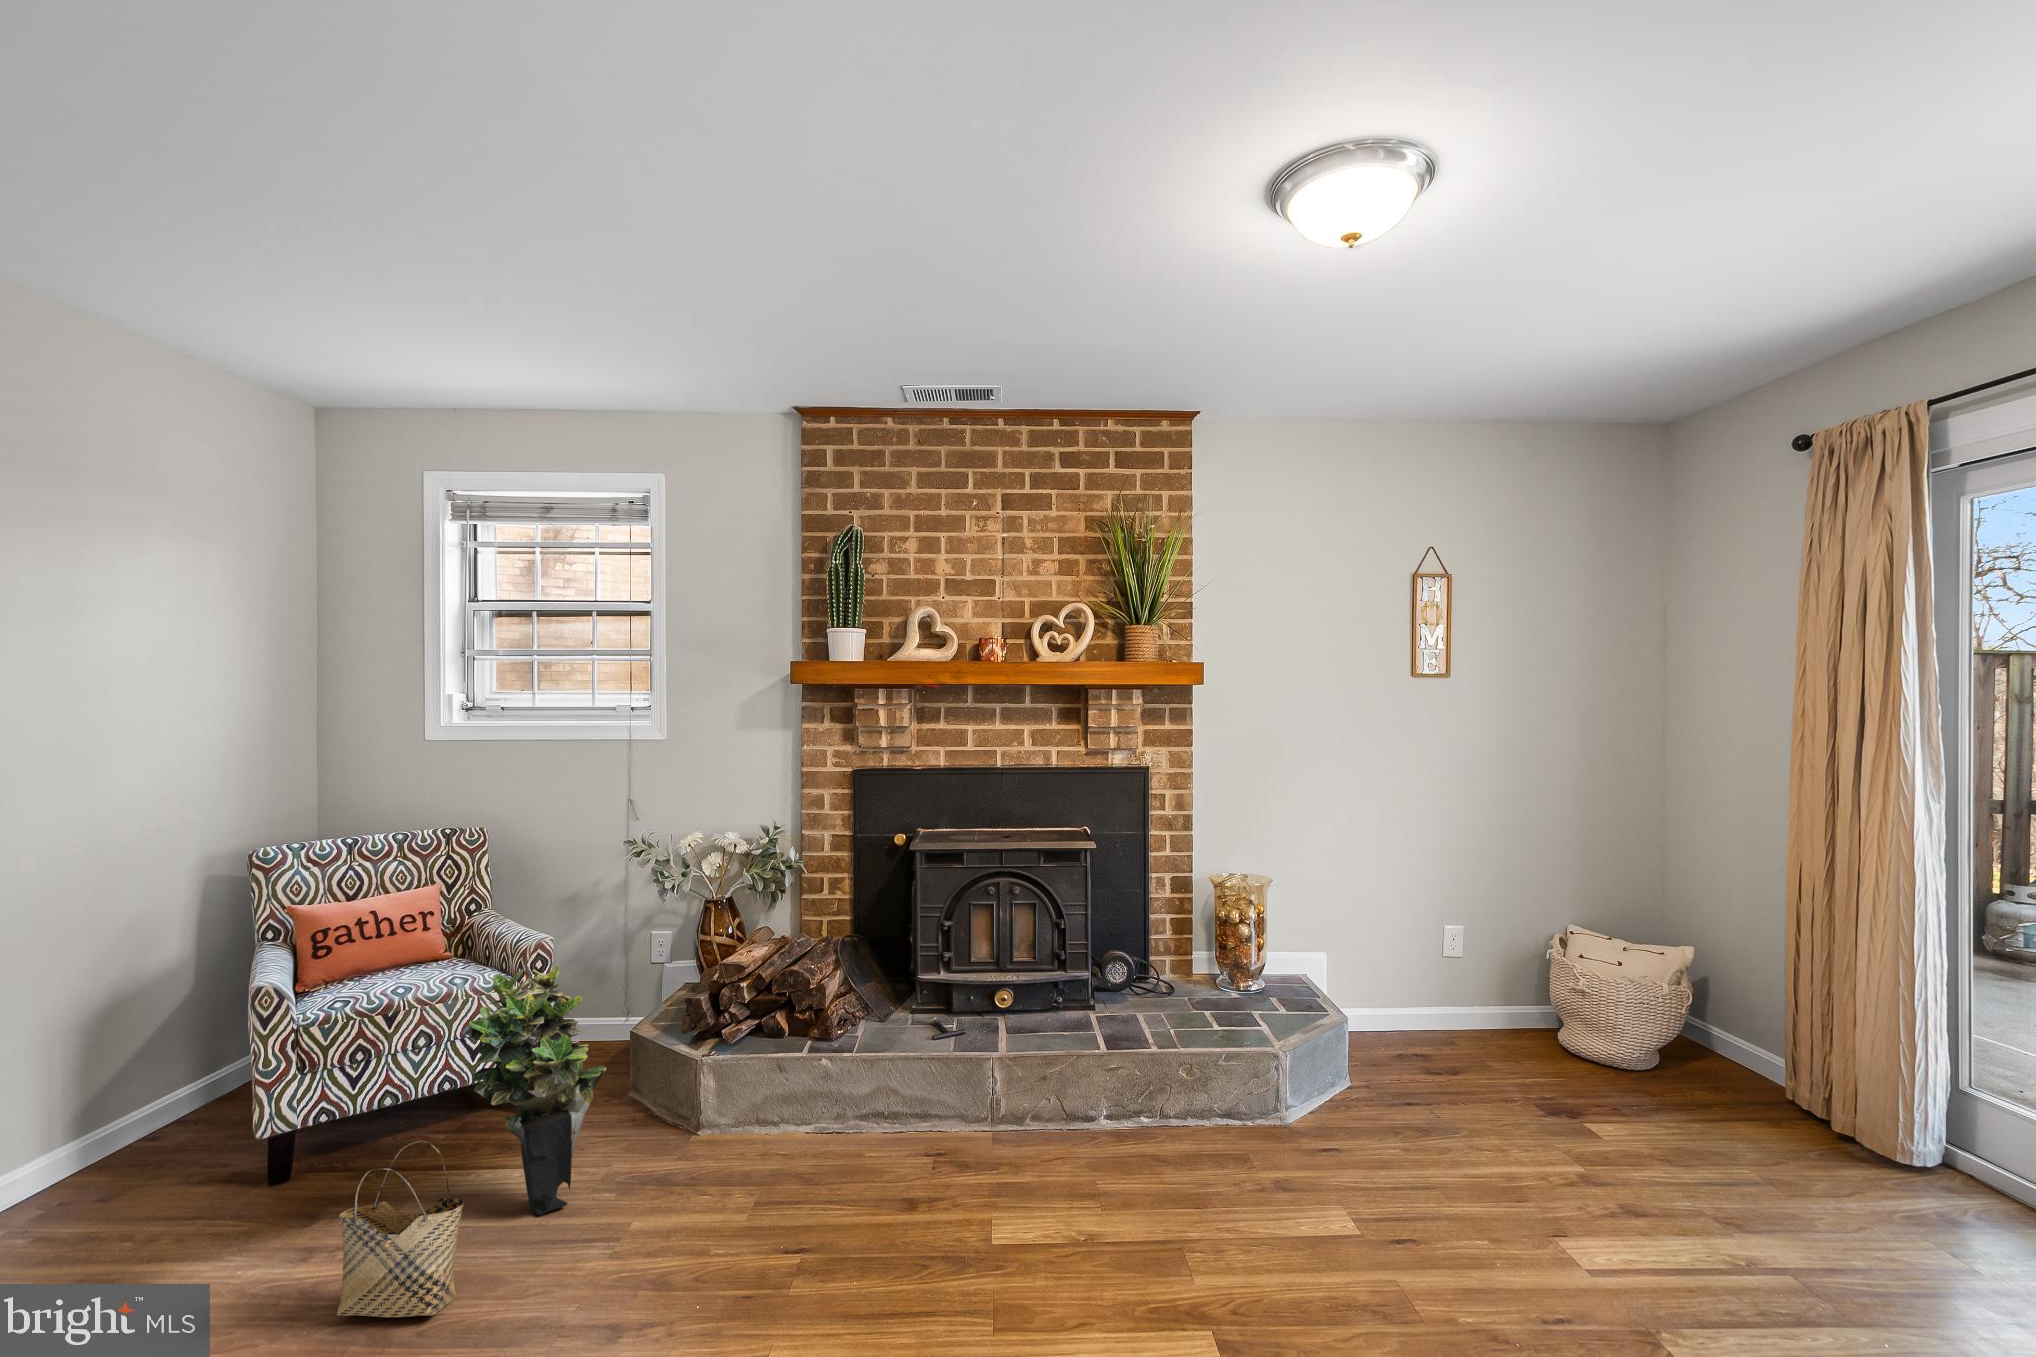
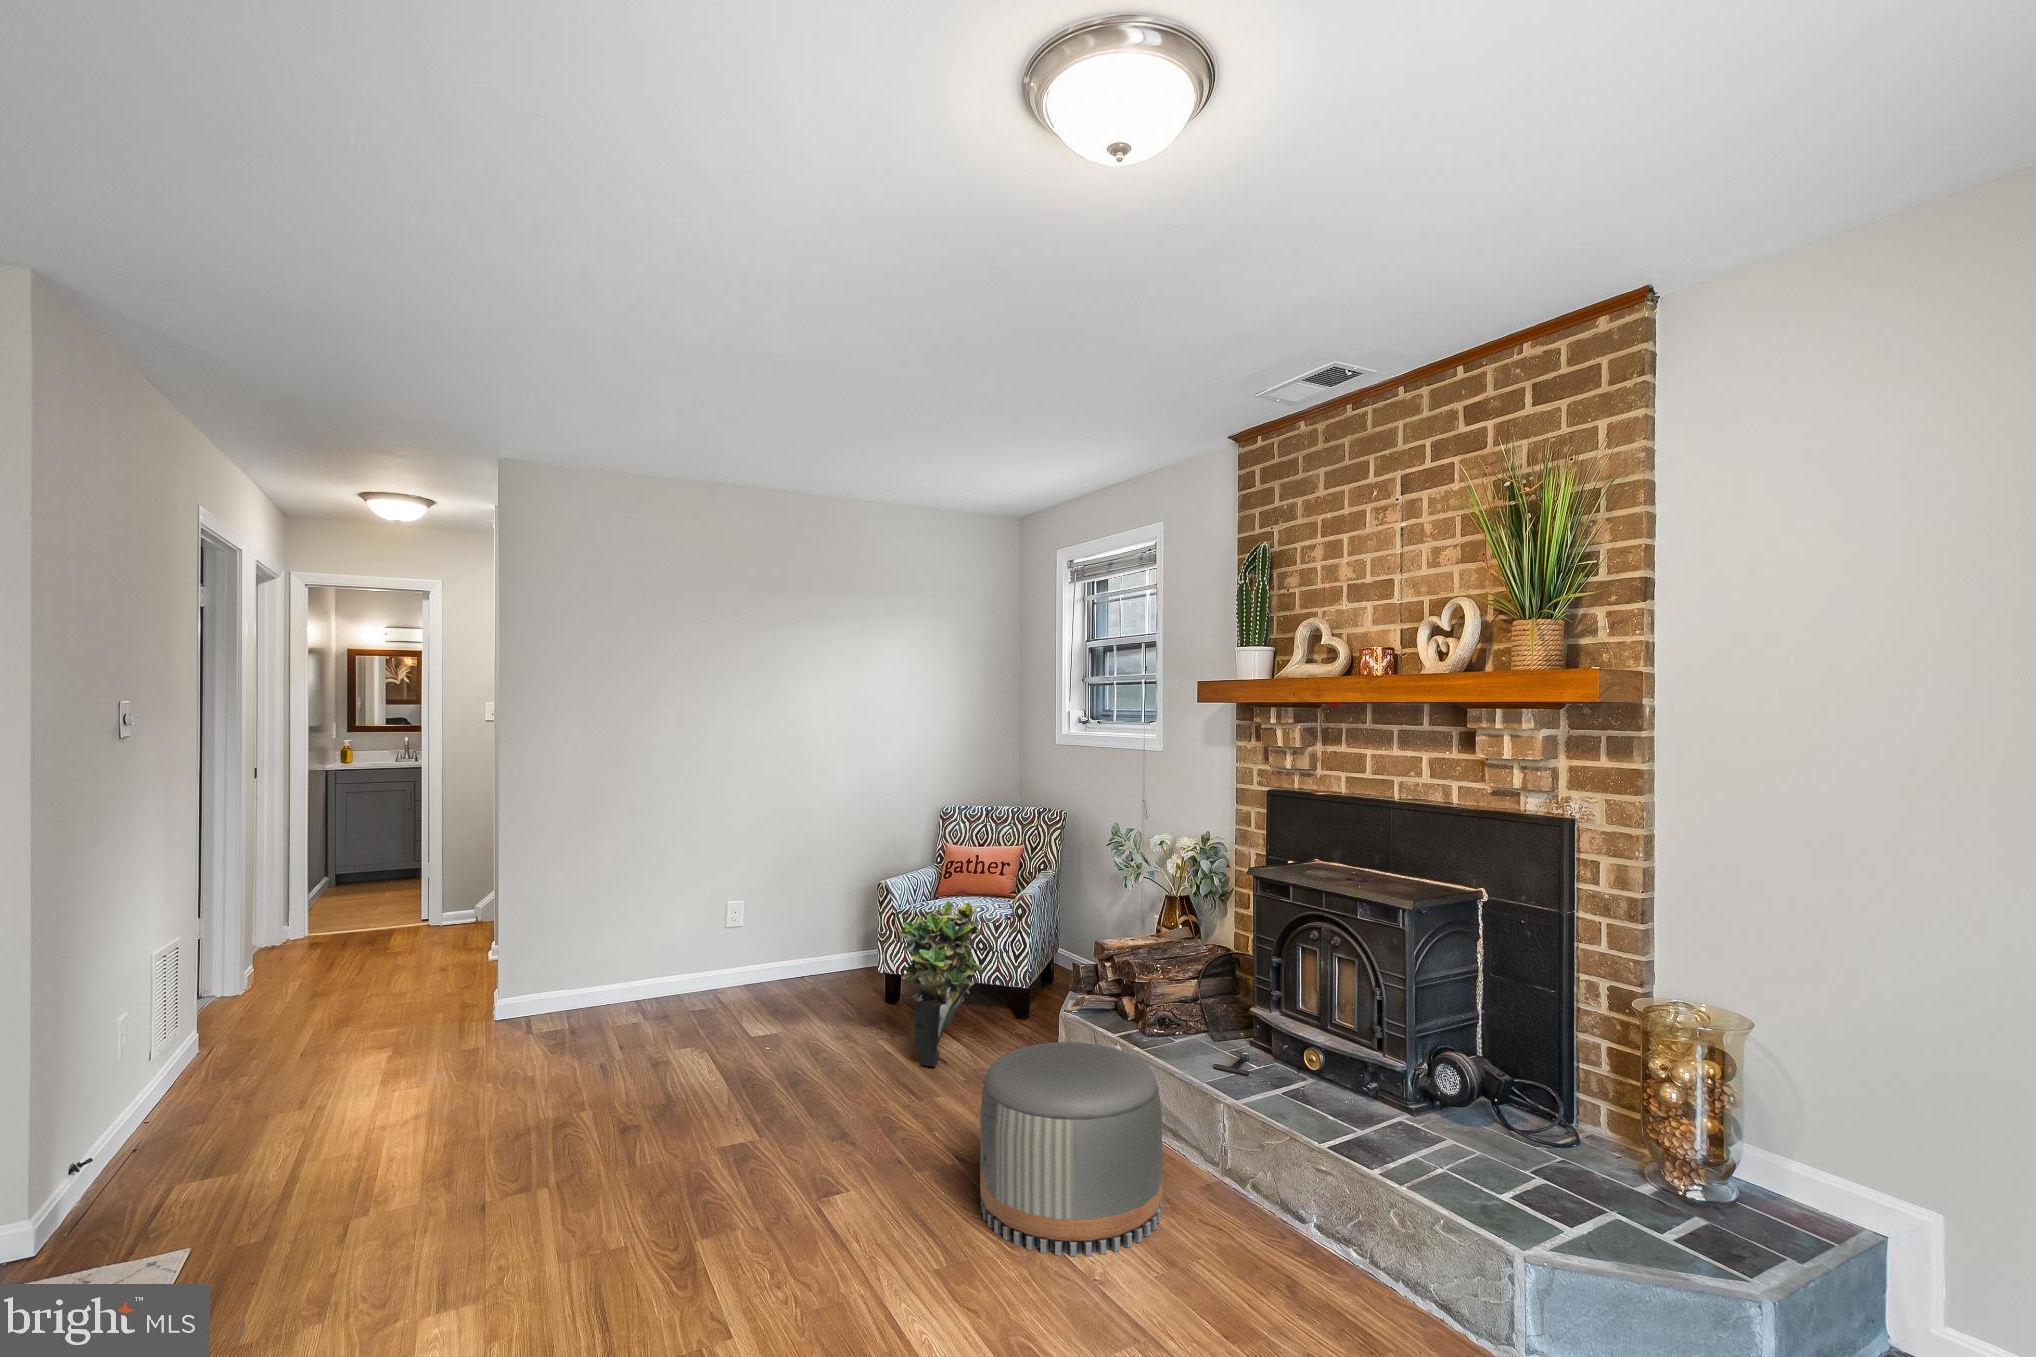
pouf: none [895,1041,1083,1271] -> present [980,1042,1162,1256]
woven basket: present [337,1140,464,1317] -> none [797,976,841,1077]

